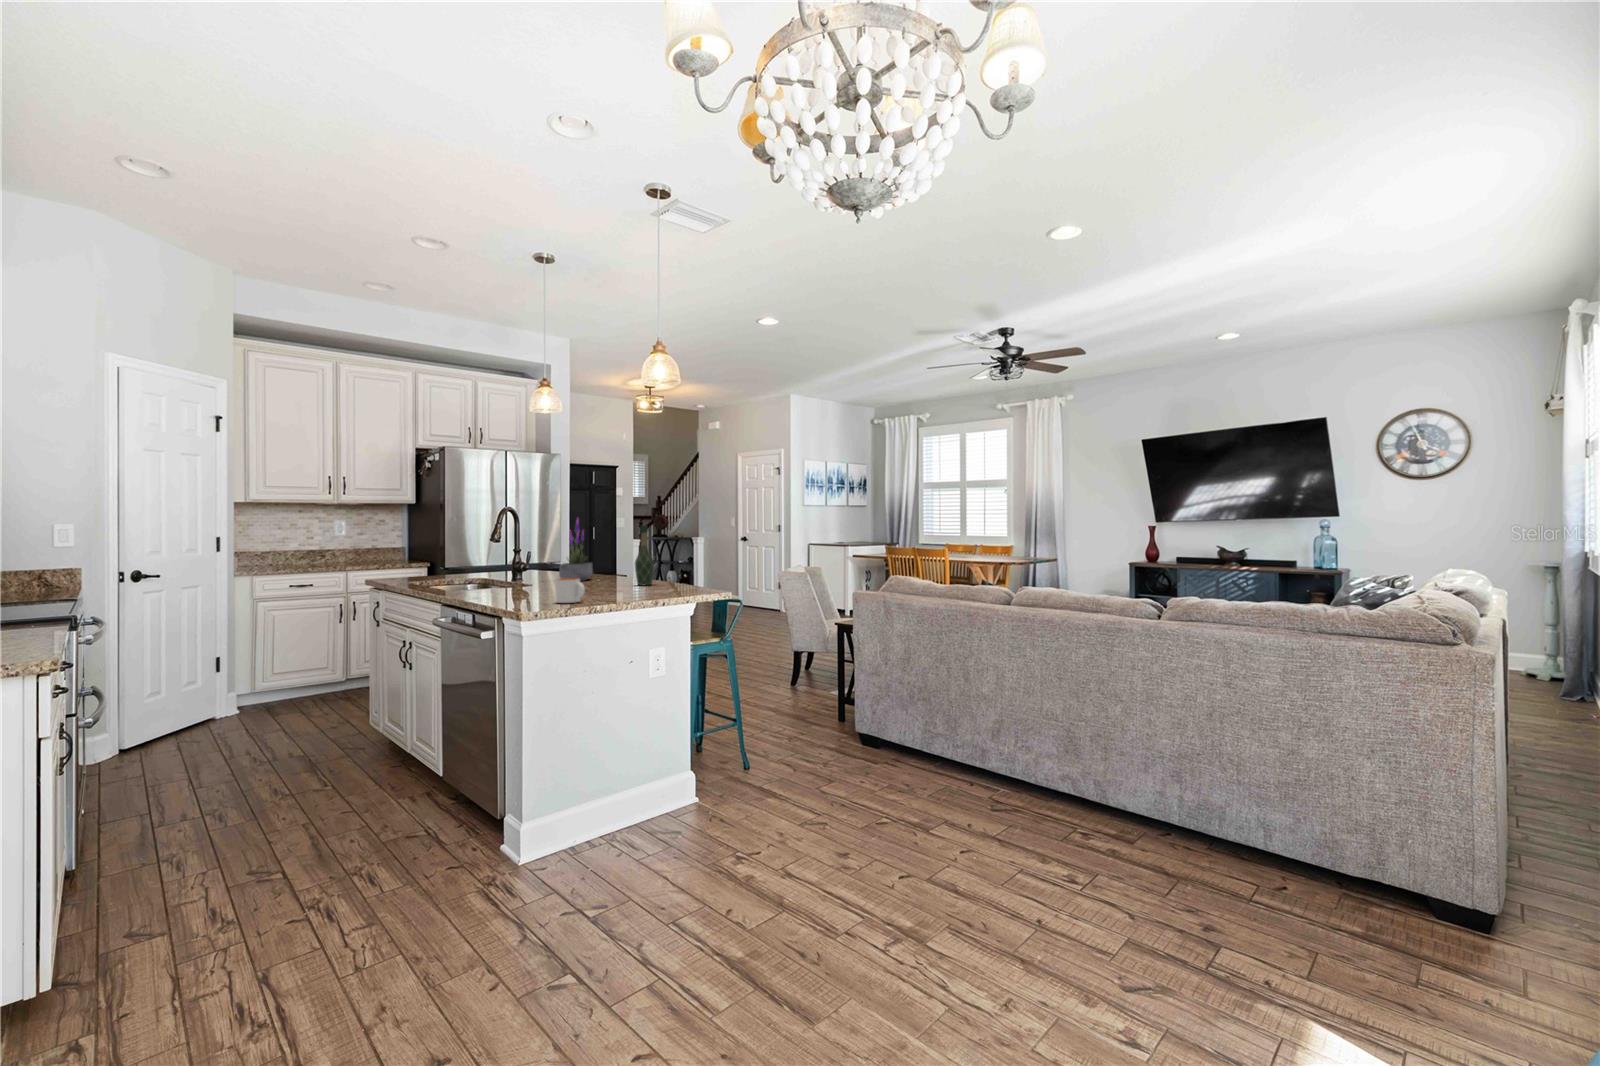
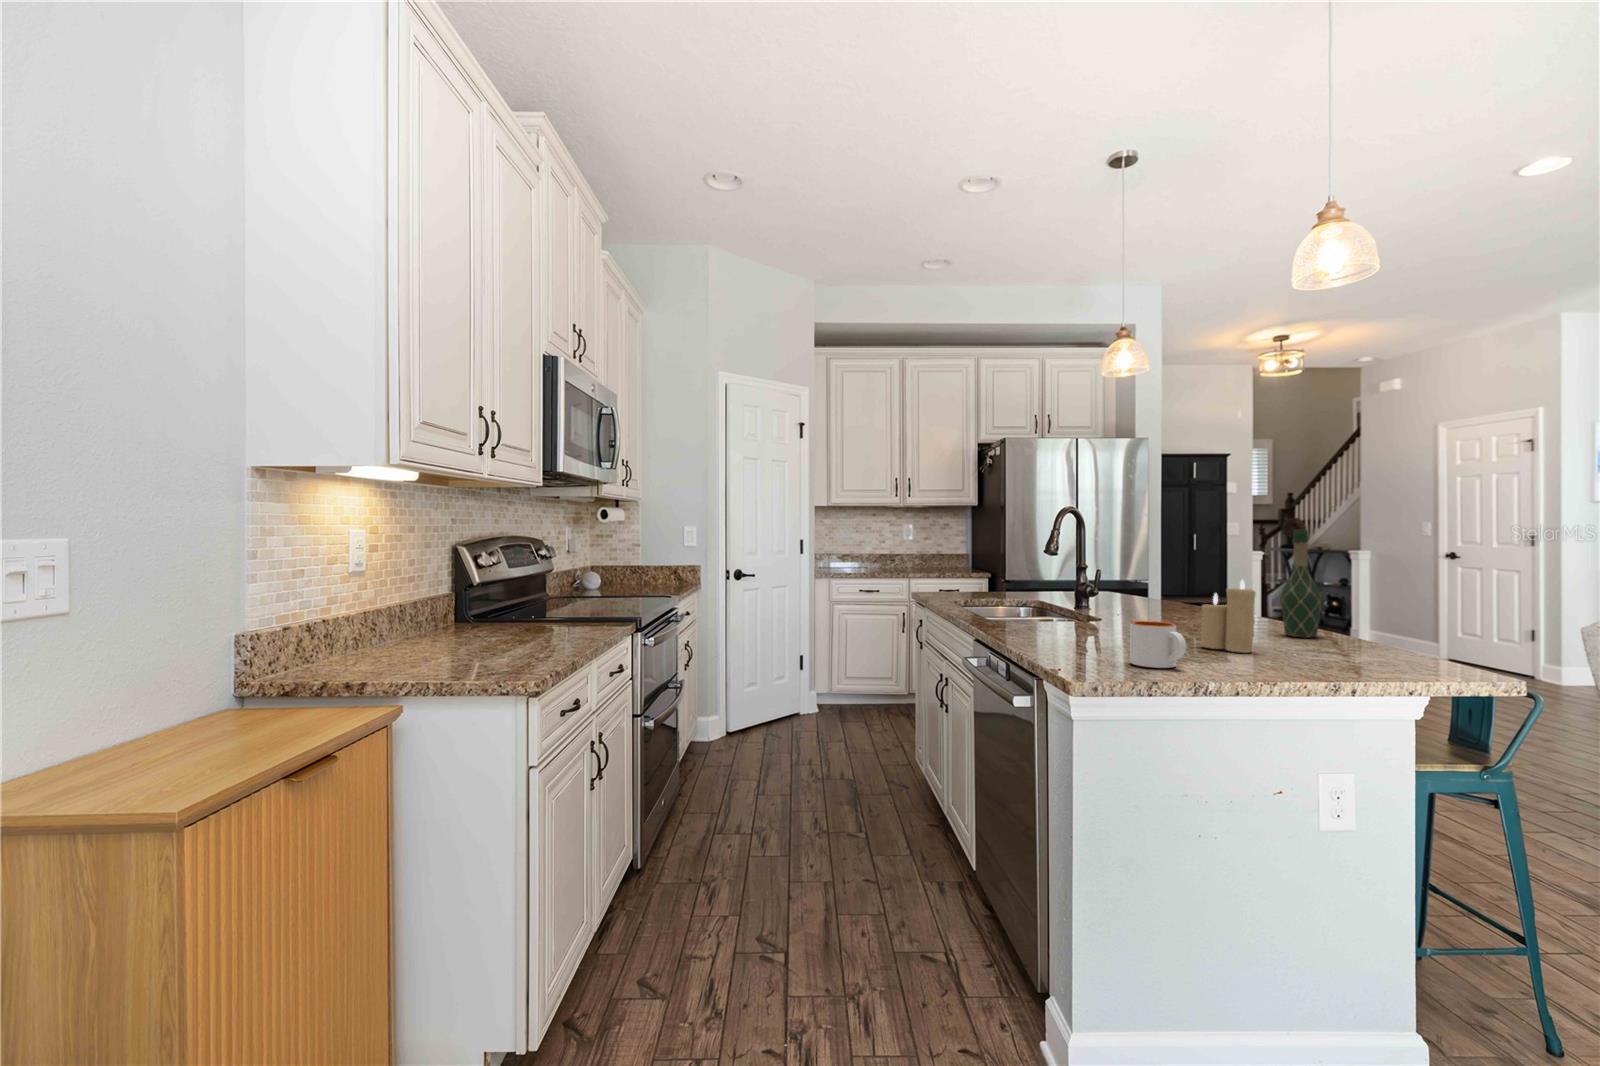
potted plant: present [559,520,593,581] -> none [1142,517,1197,615]
candle: none [593,553,620,594] -> present [1201,580,1256,653]

